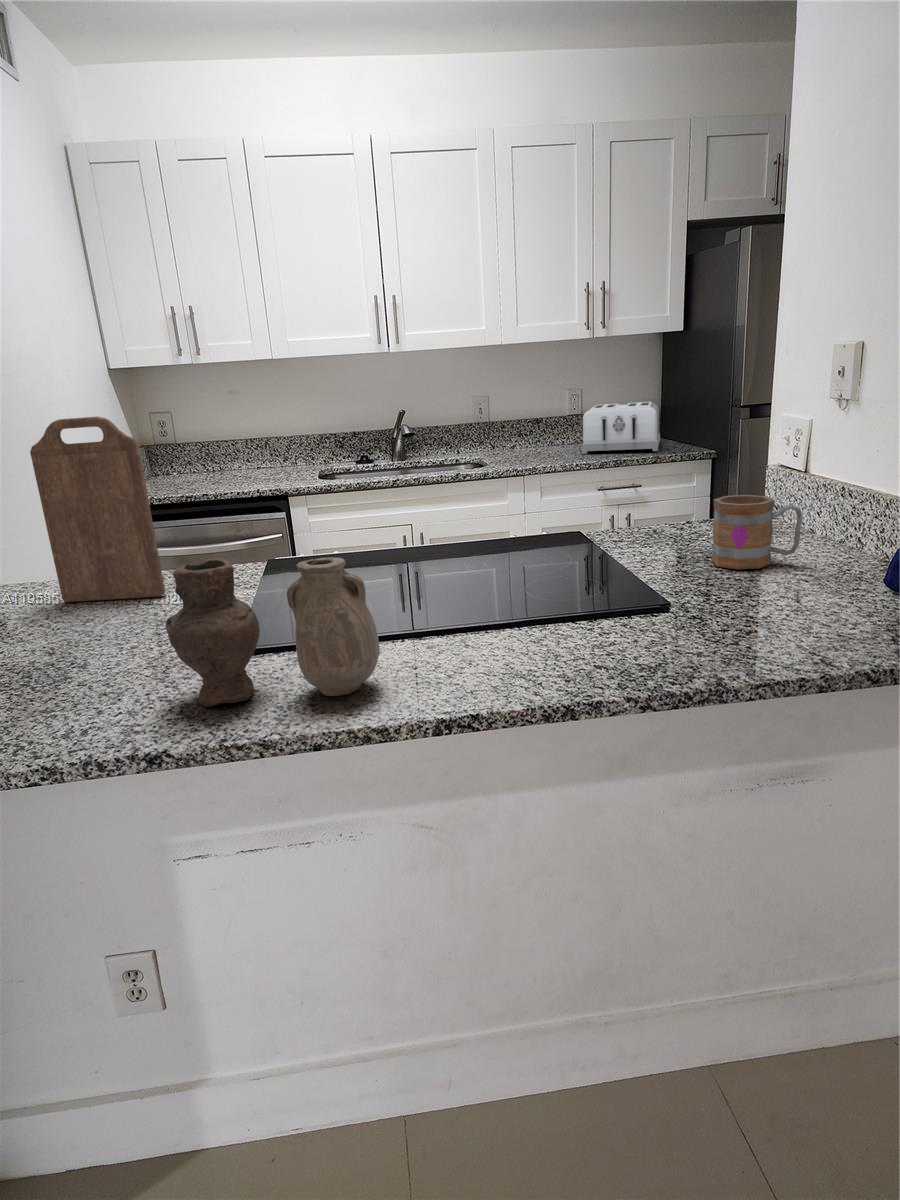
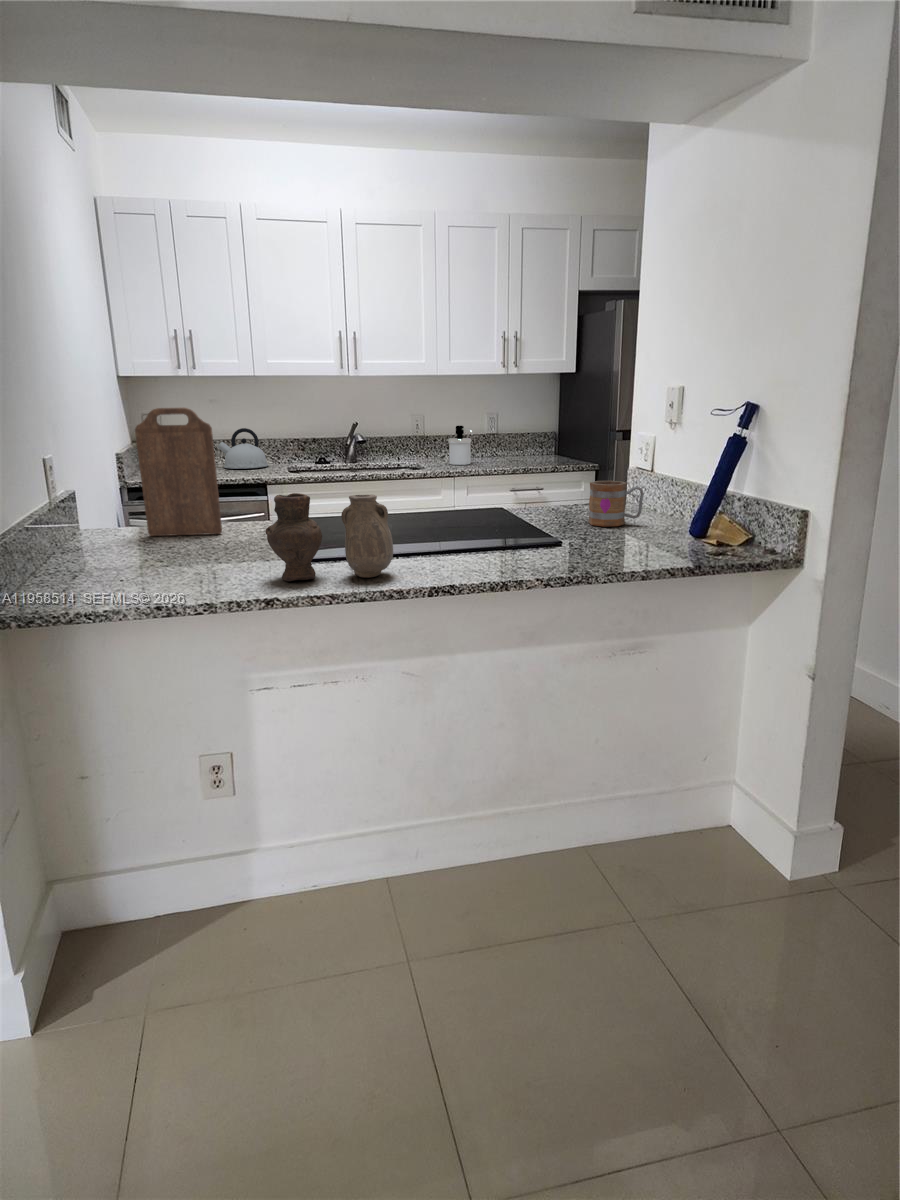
toaster: present [582,402,660,454] -> none [497,426,556,463]
soap dispenser: none [518,408,550,459] -> present [448,426,473,465]
kettle: none [232,425,295,476] -> present [218,428,268,469]

